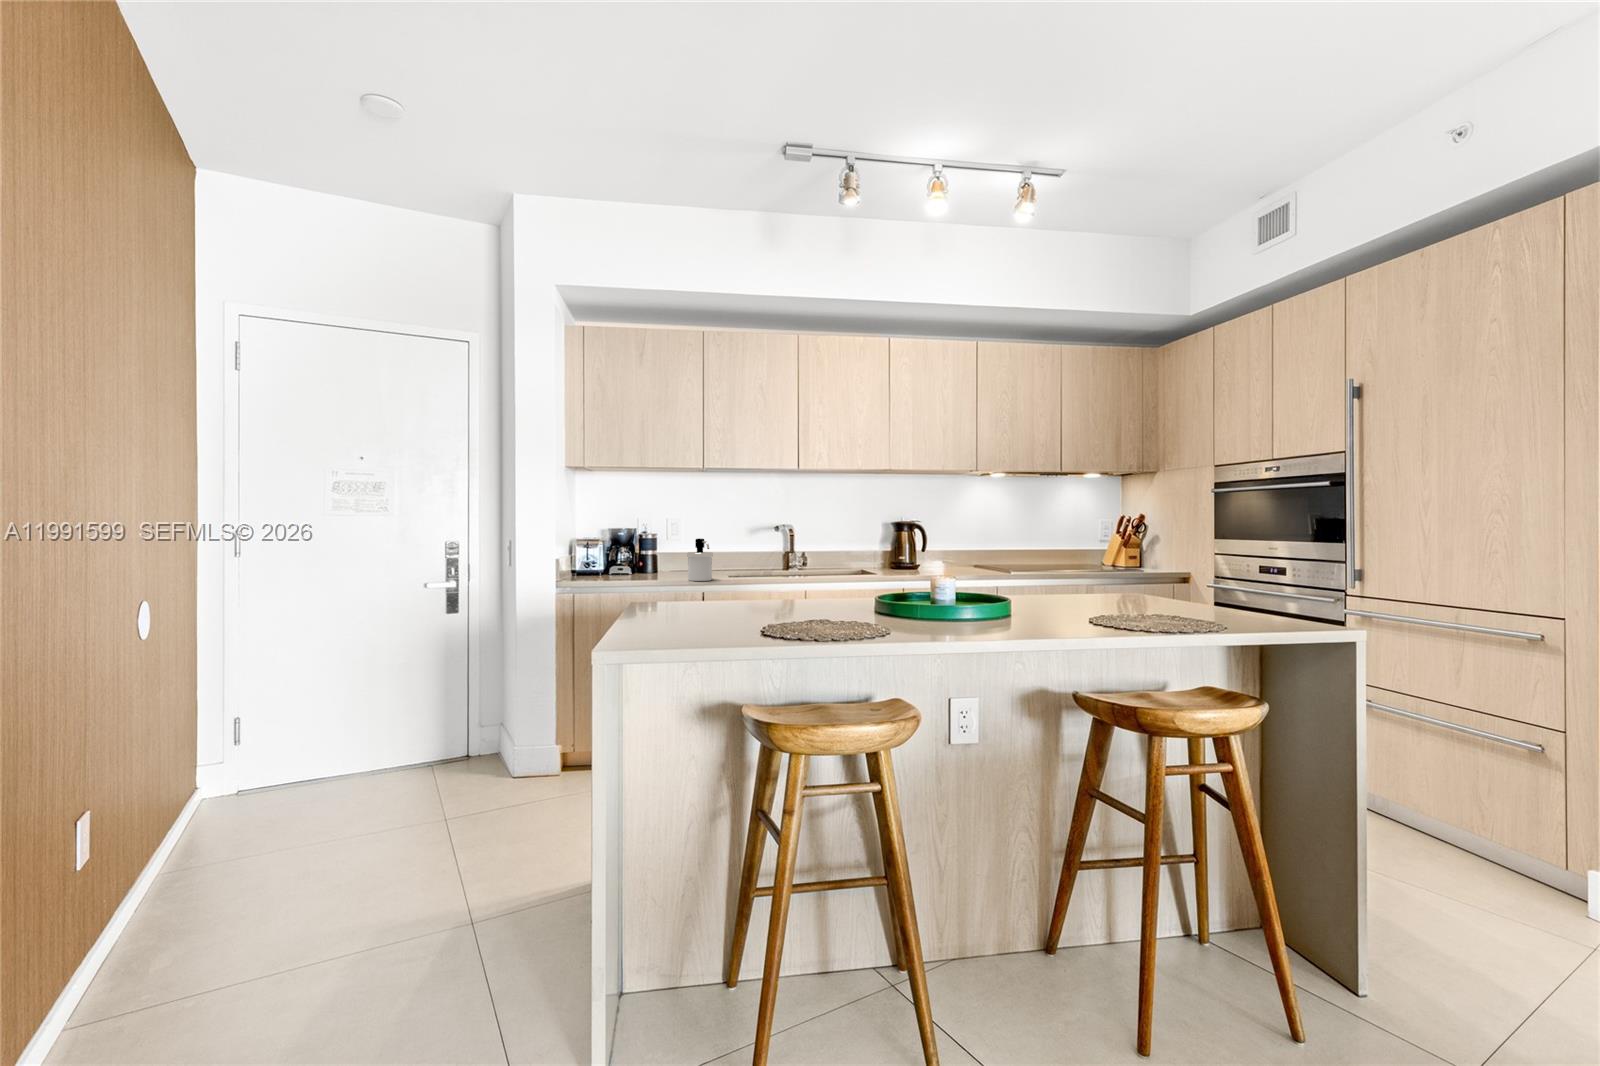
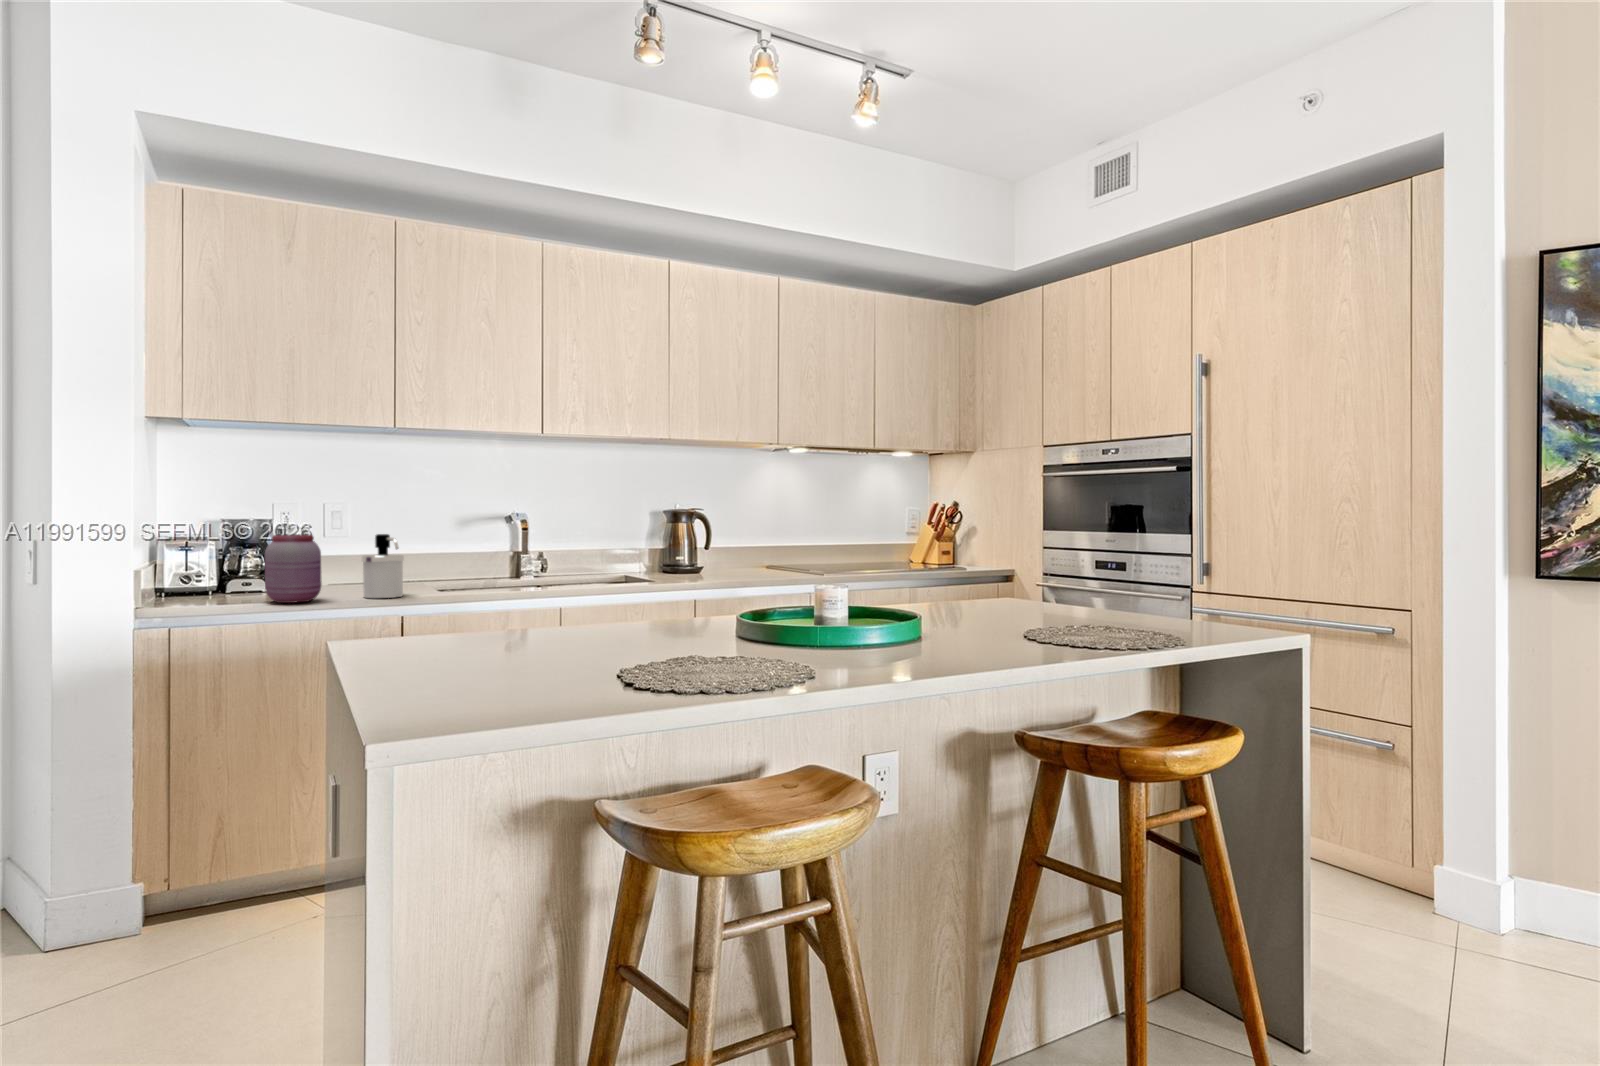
jar: none [632,539,663,582] -> present [265,535,322,603]

